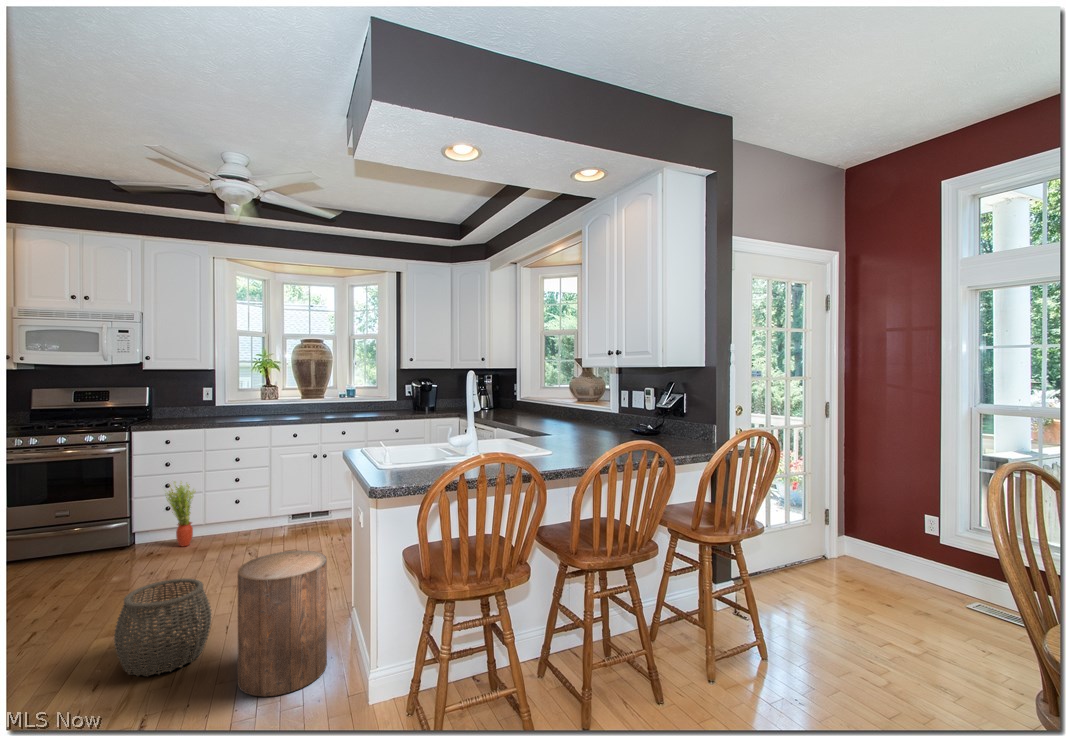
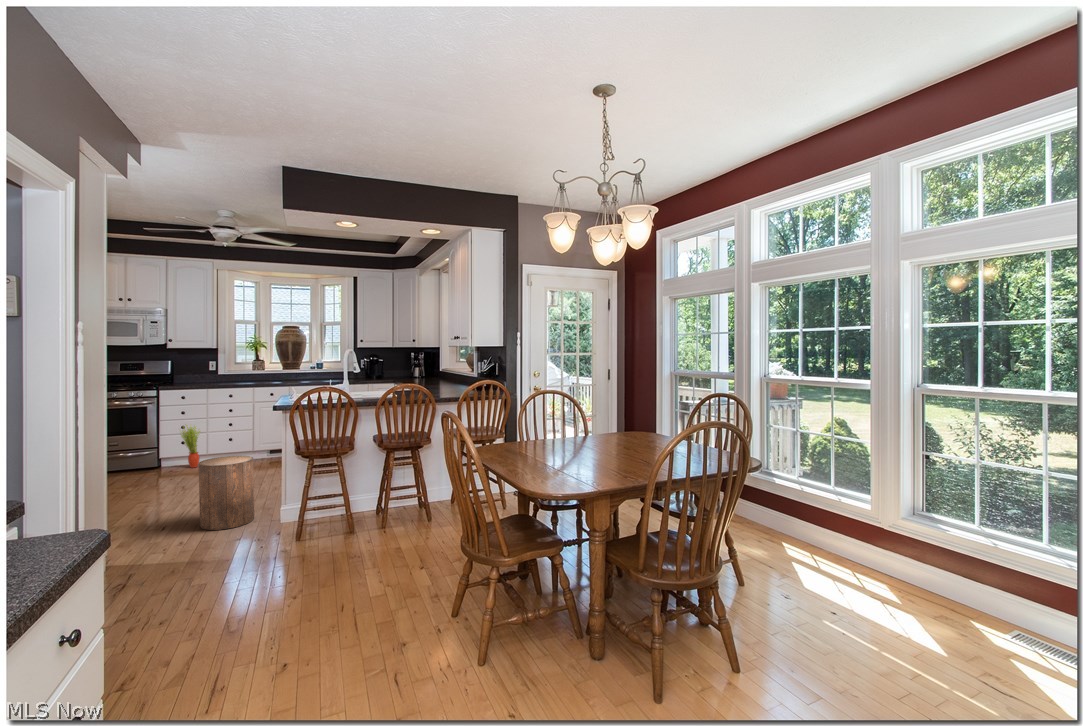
woven basket: present [114,579,212,676] -> none [133,472,192,522]

